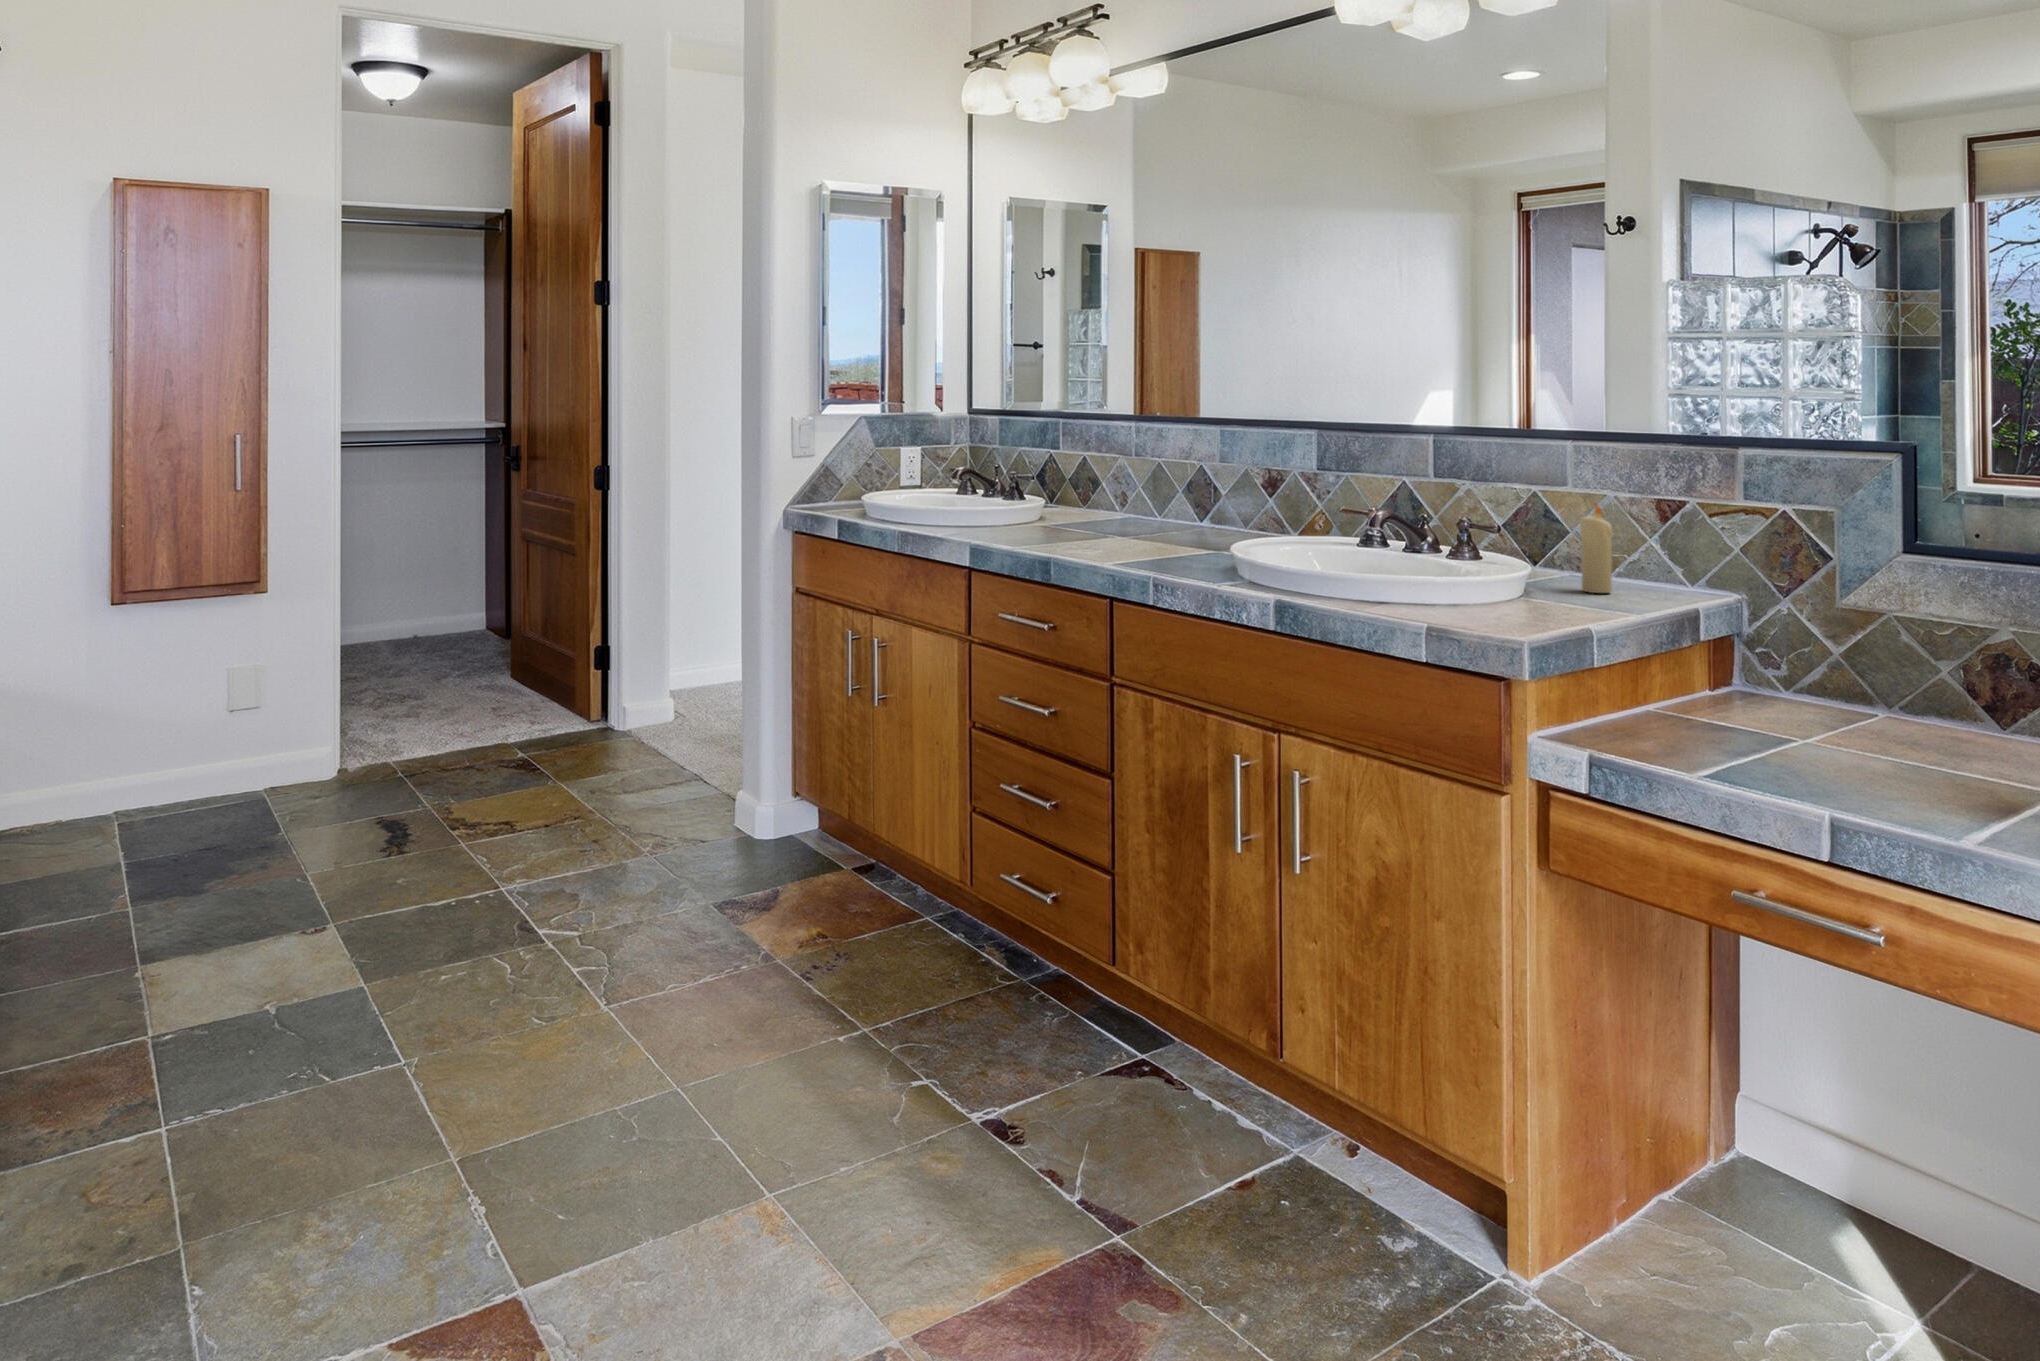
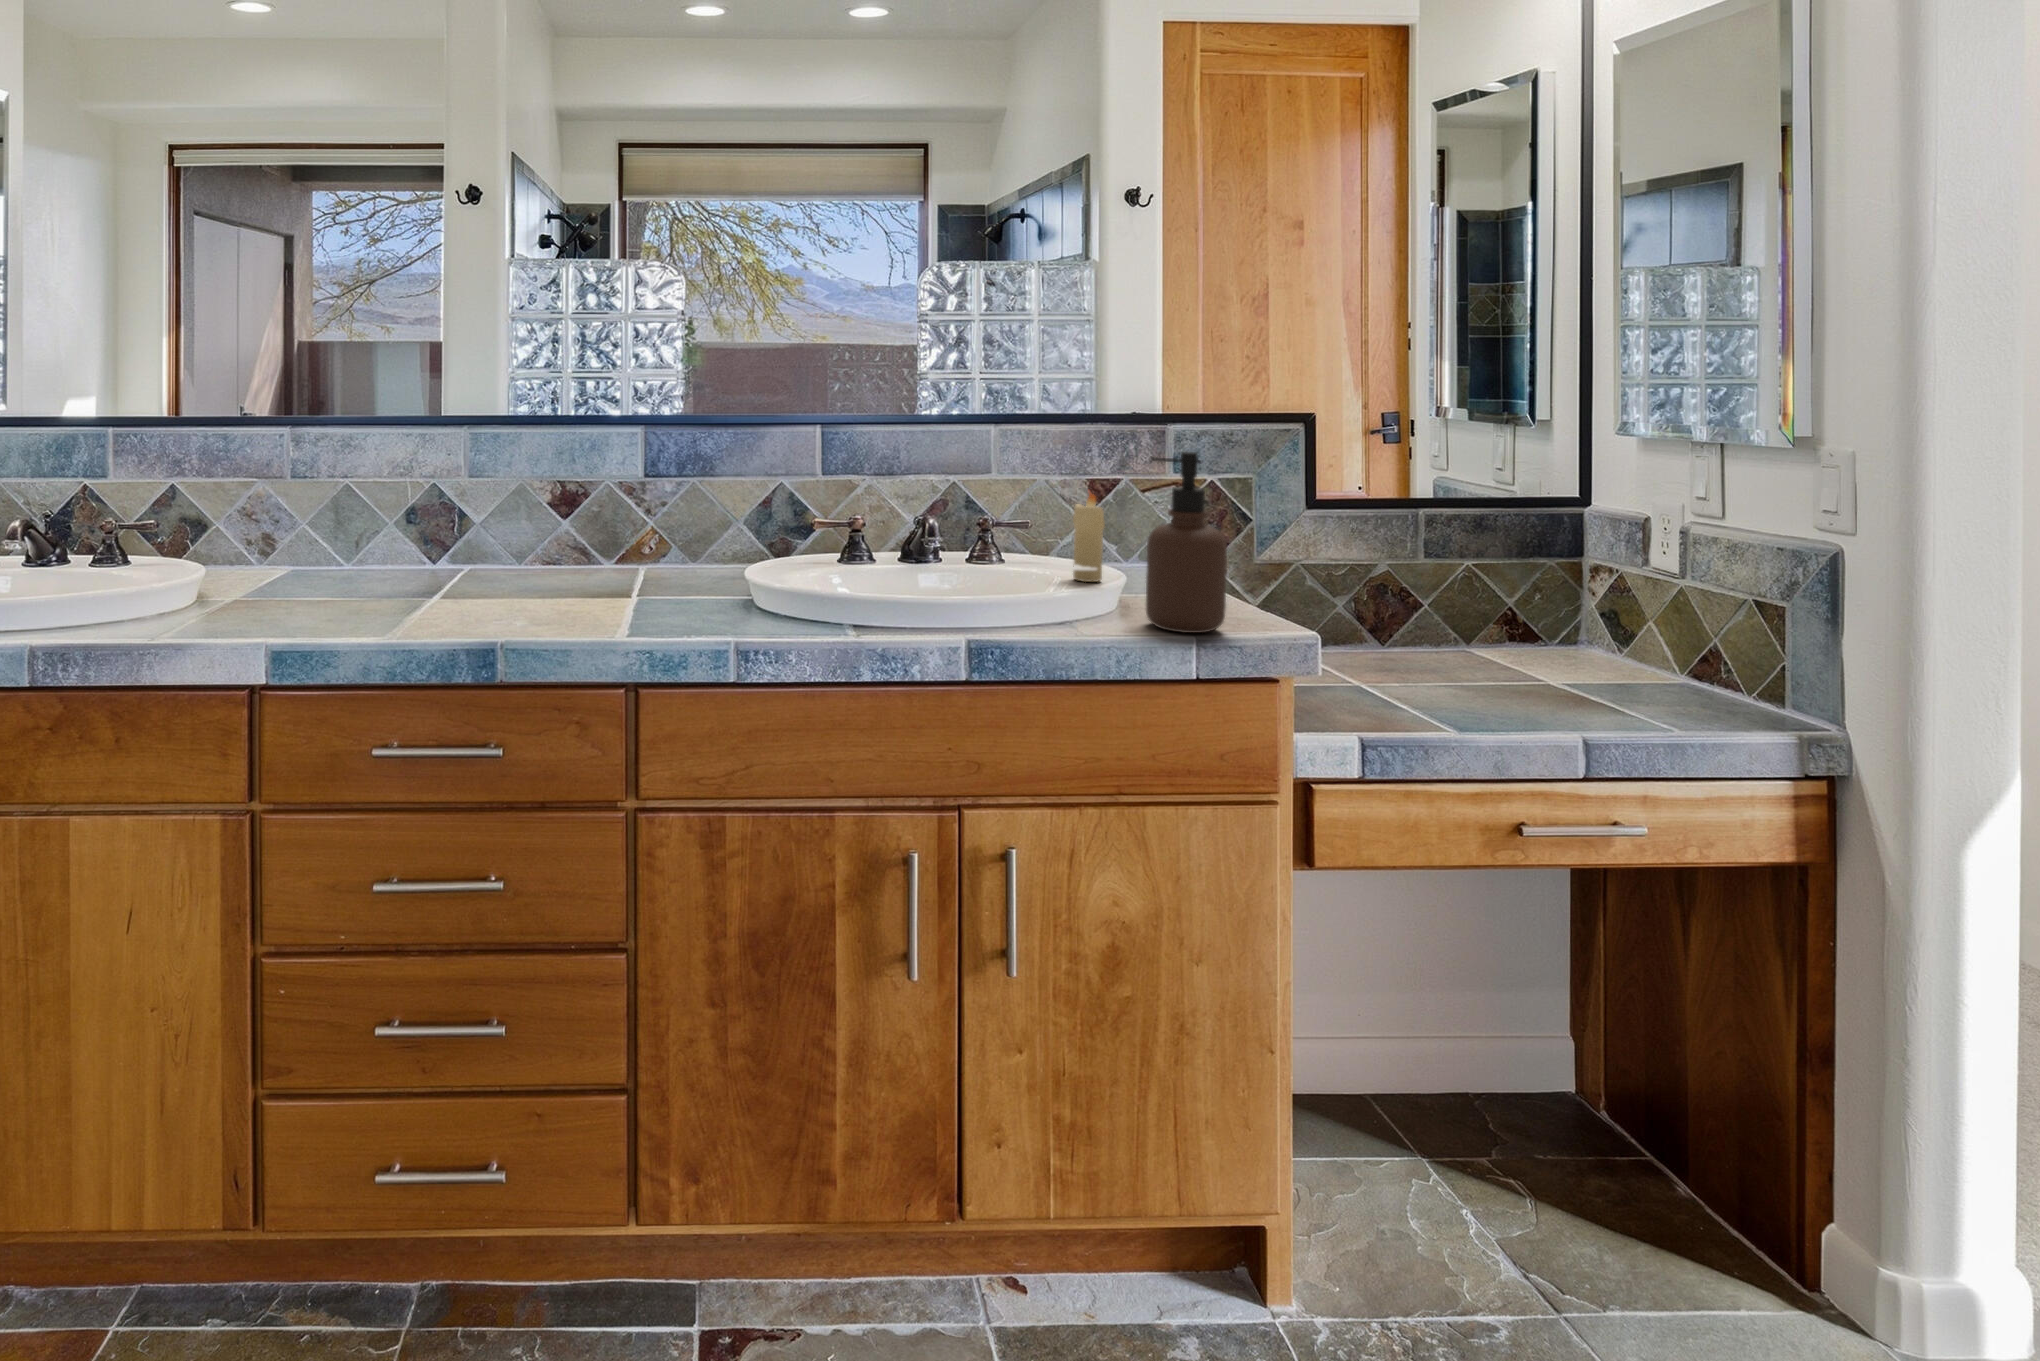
soap dispenser: none [1430,451,1505,619] -> present [1146,452,1227,633]

